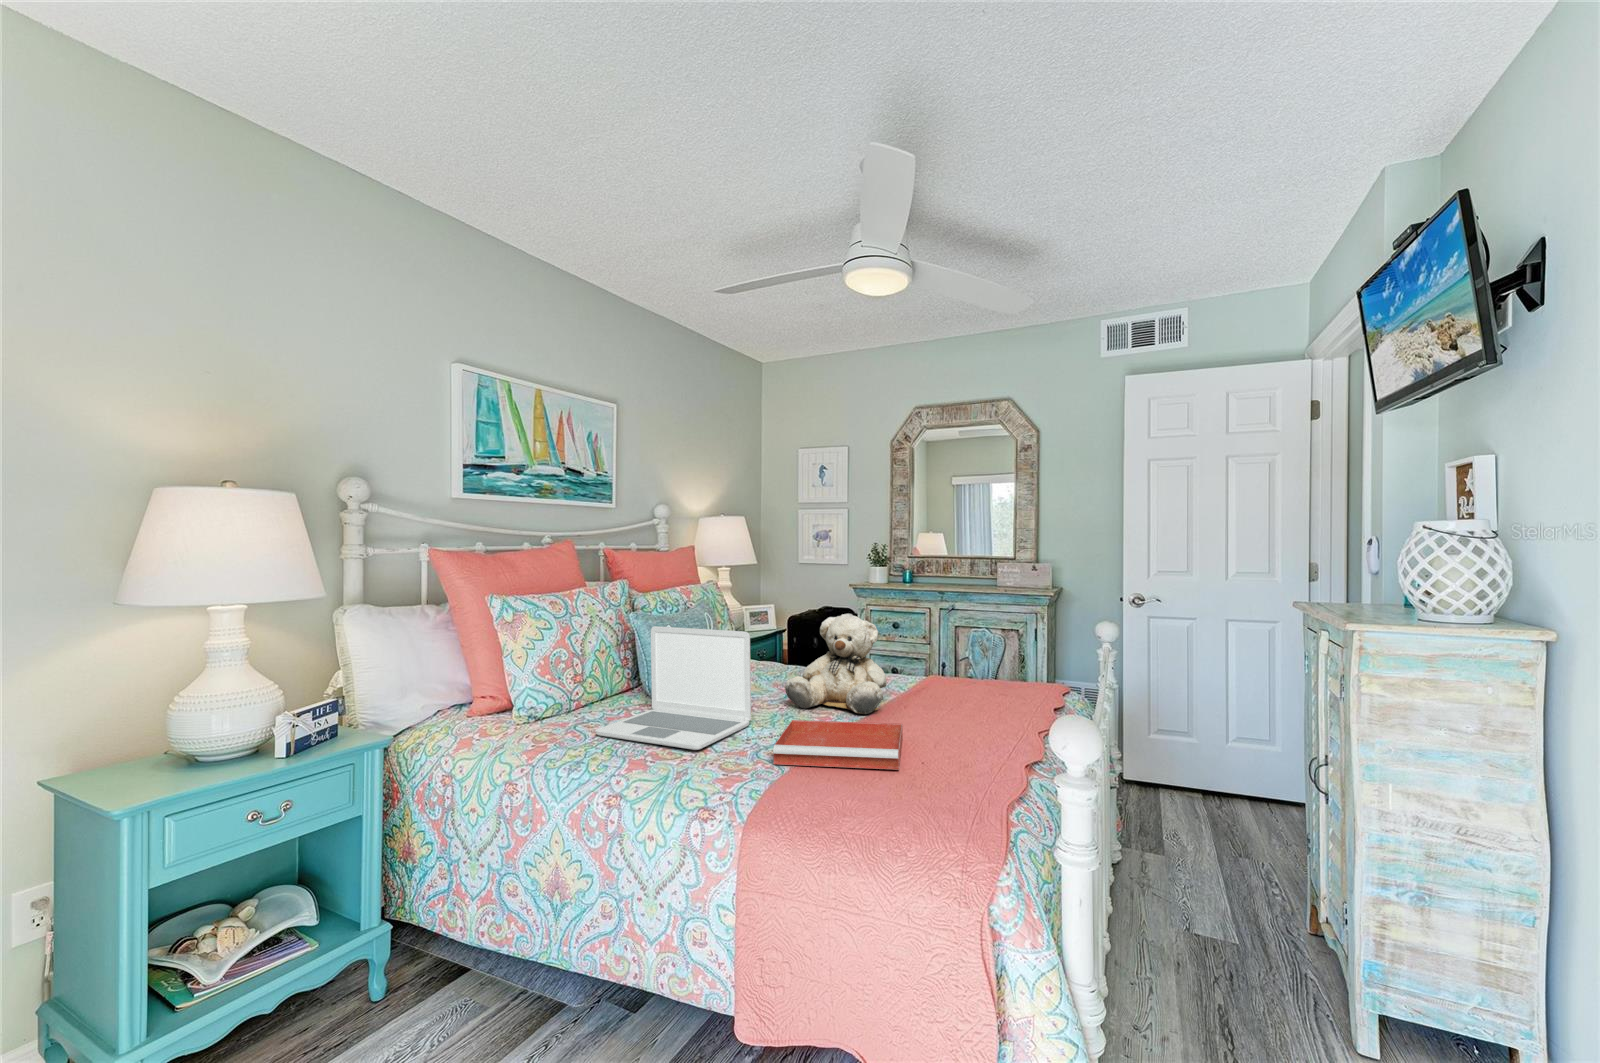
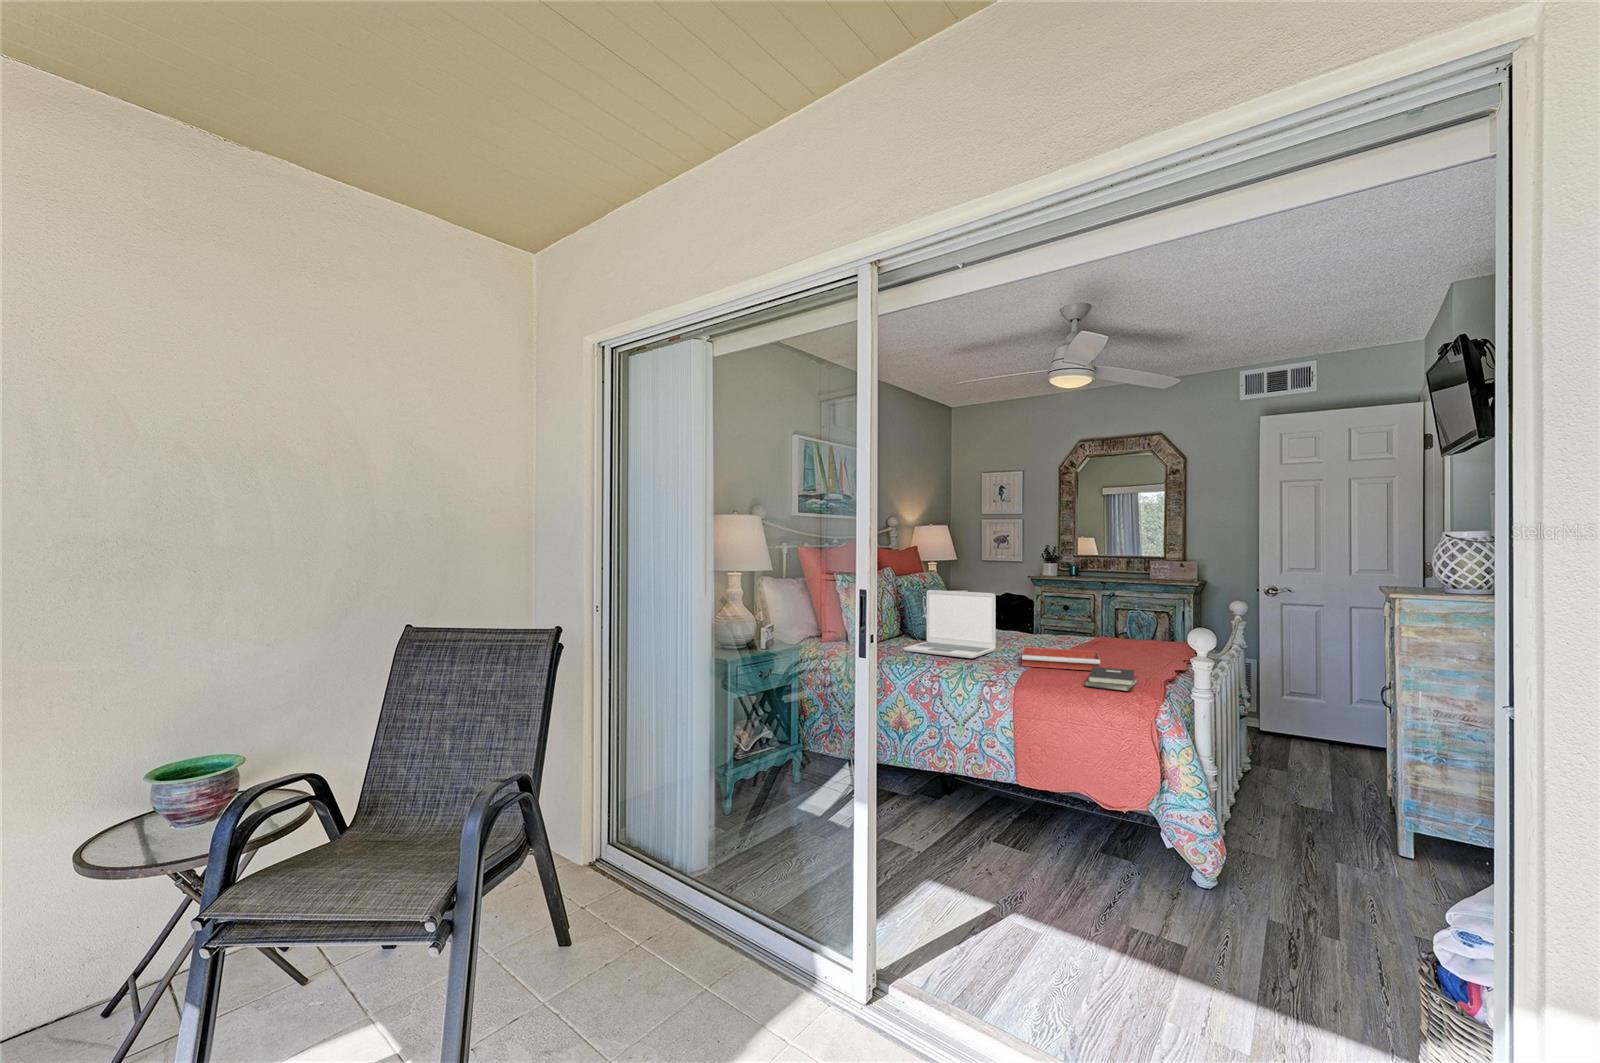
teddy bear: present [785,614,887,714] -> none [1012,587,1080,649]
hardback book: none [858,771,955,833] -> present [1084,667,1138,691]

